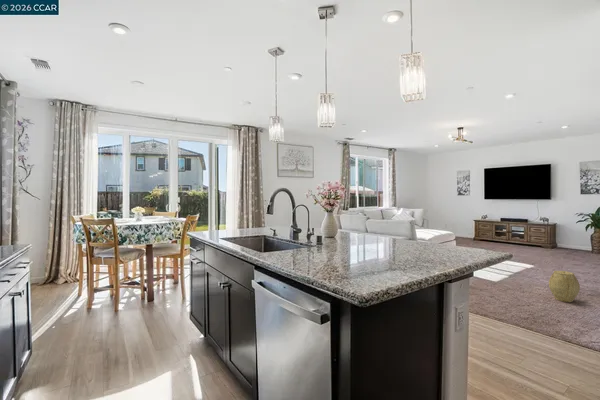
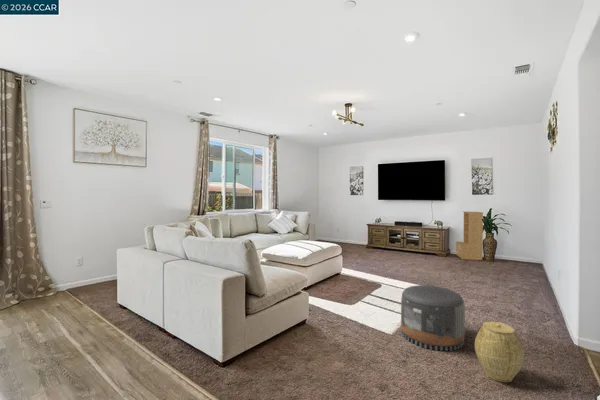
bookshelf: none [562,210,589,252] -> present [456,211,483,260]
pouf: none [502,255,547,290] -> present [401,285,465,351]

